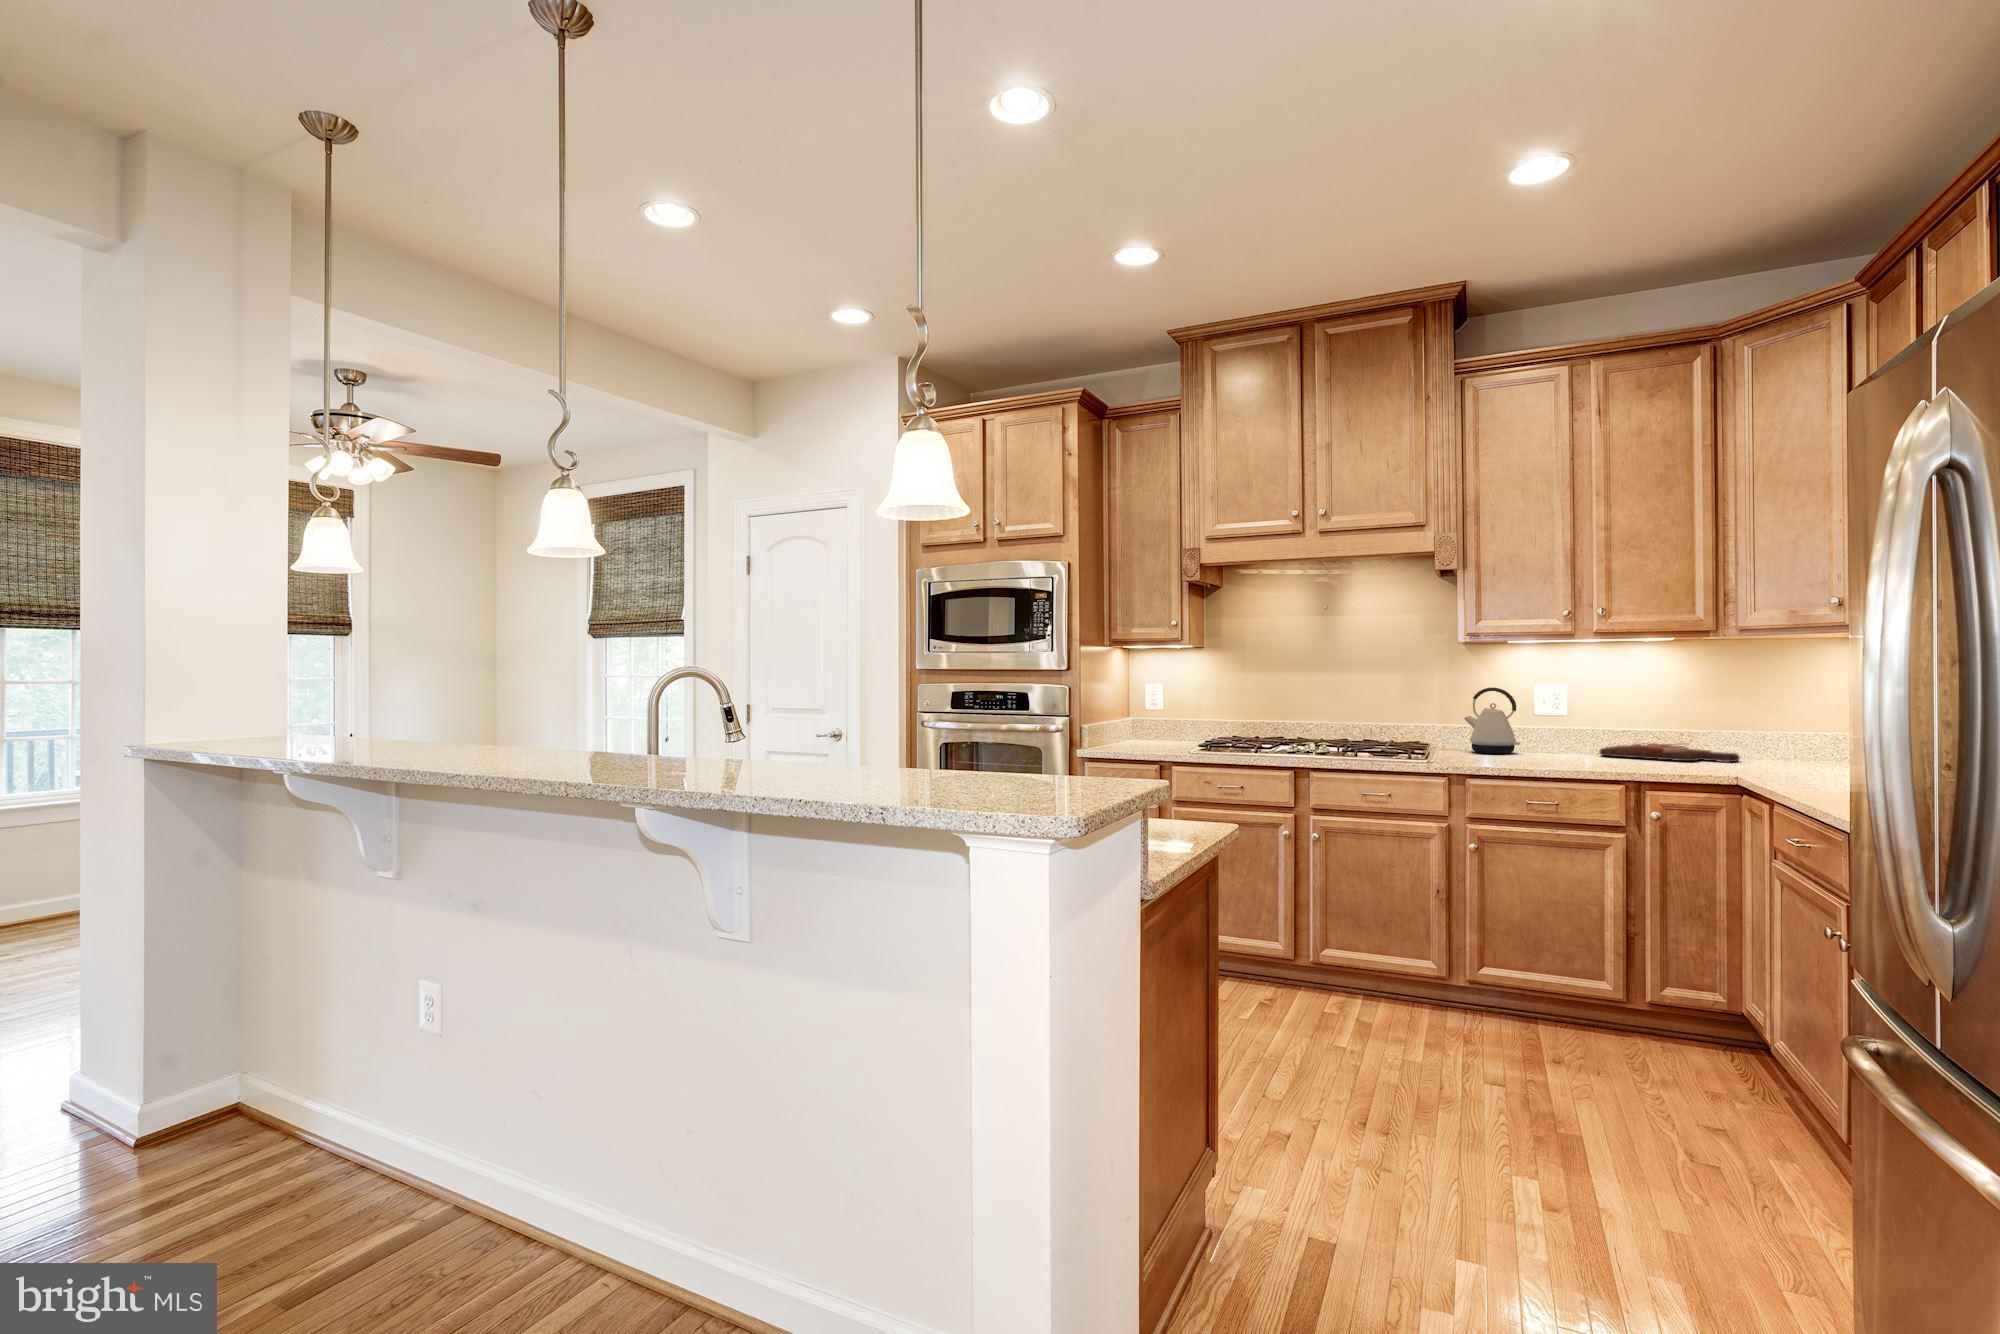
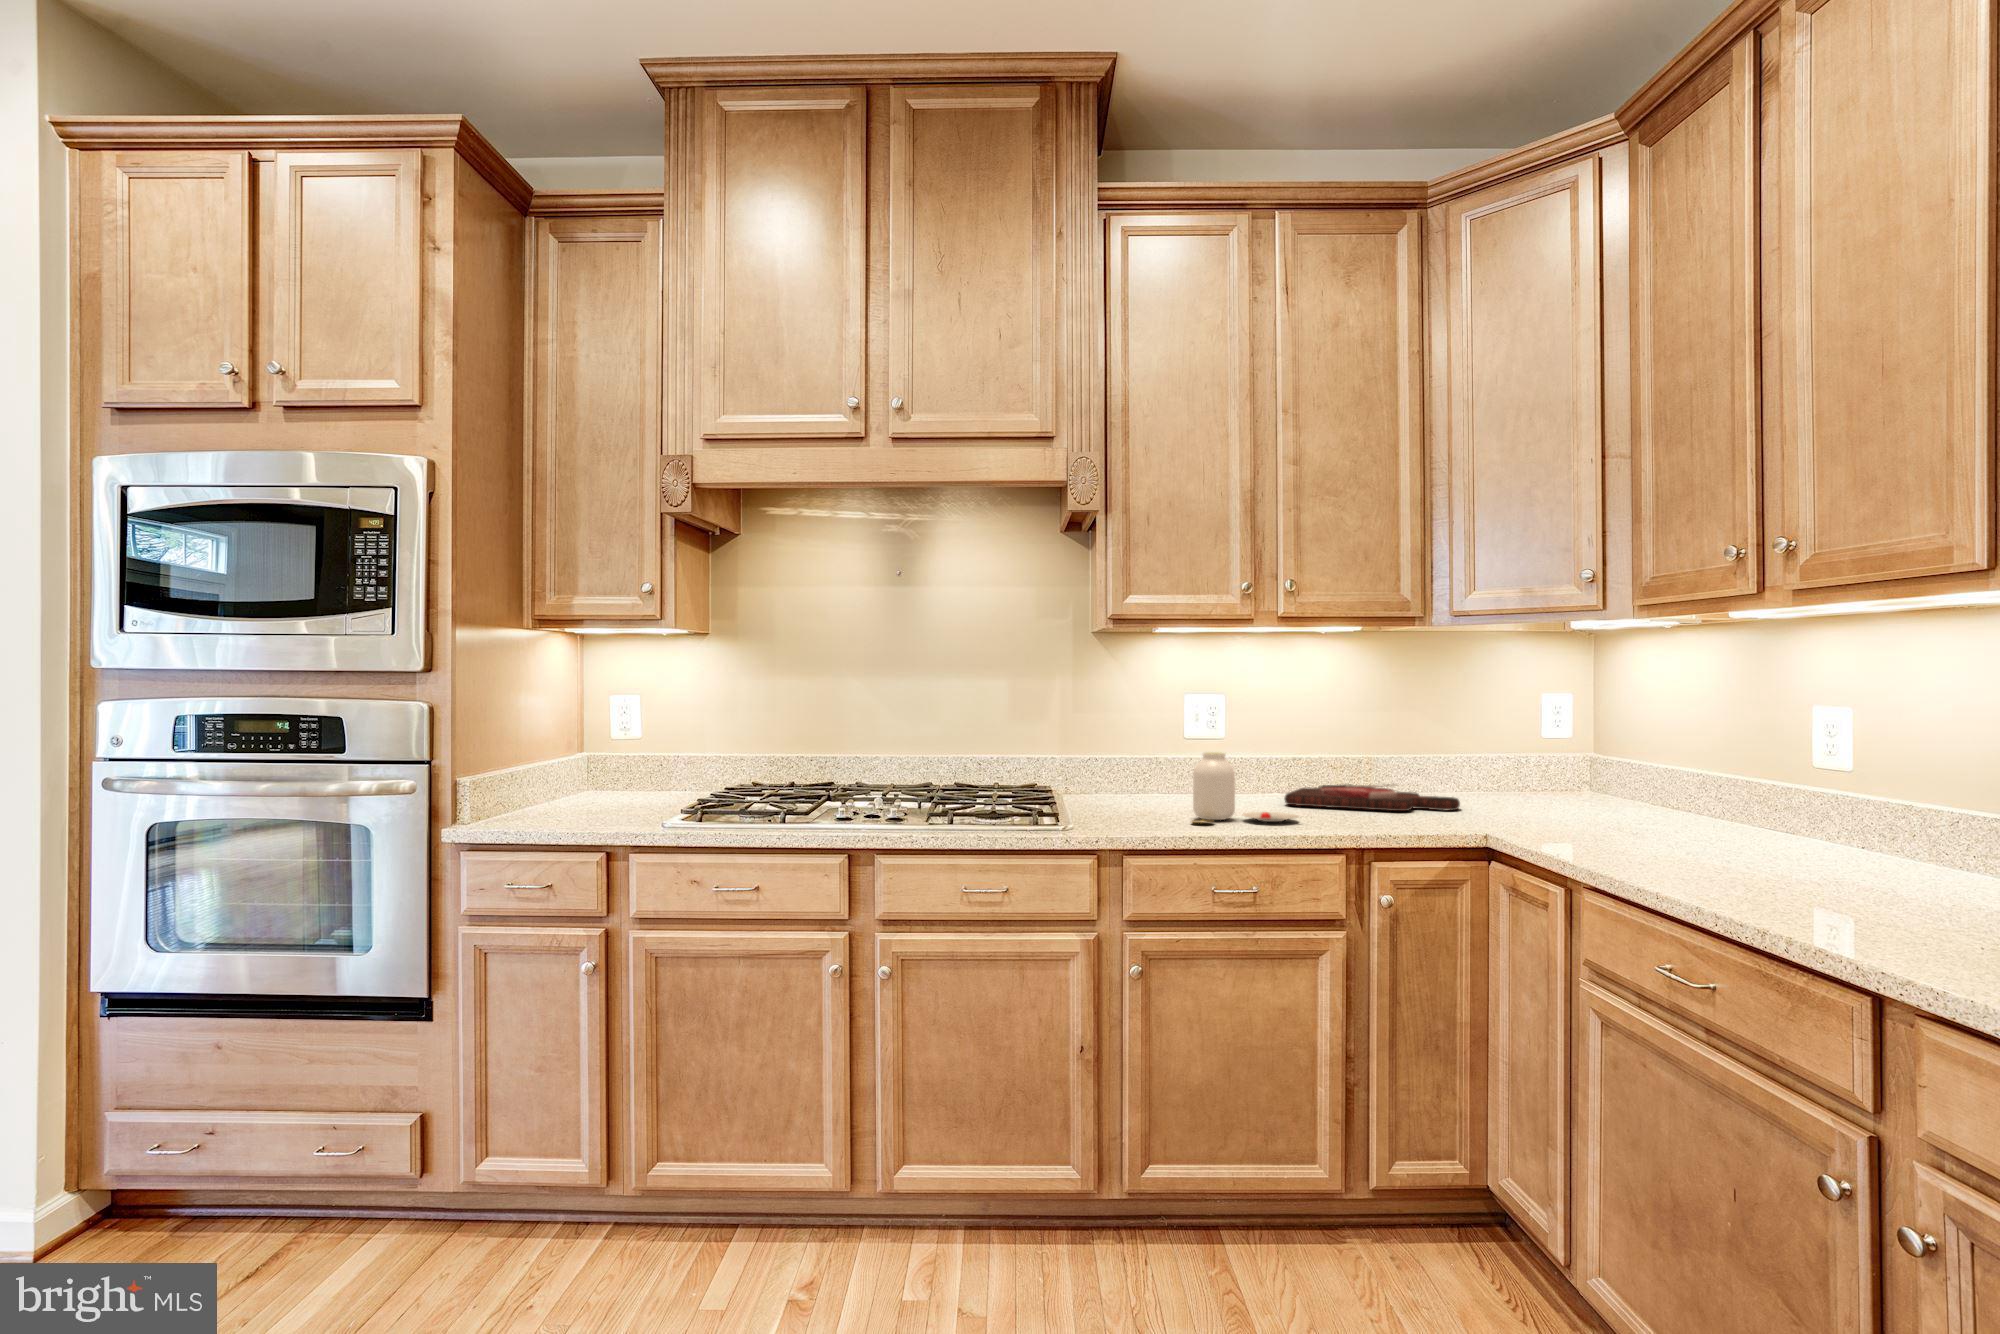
kettle: present [1464,688,1520,754] -> none [1102,705,1180,806]
jar: none [1518,718,1600,764] -> present [1192,752,1298,823]

